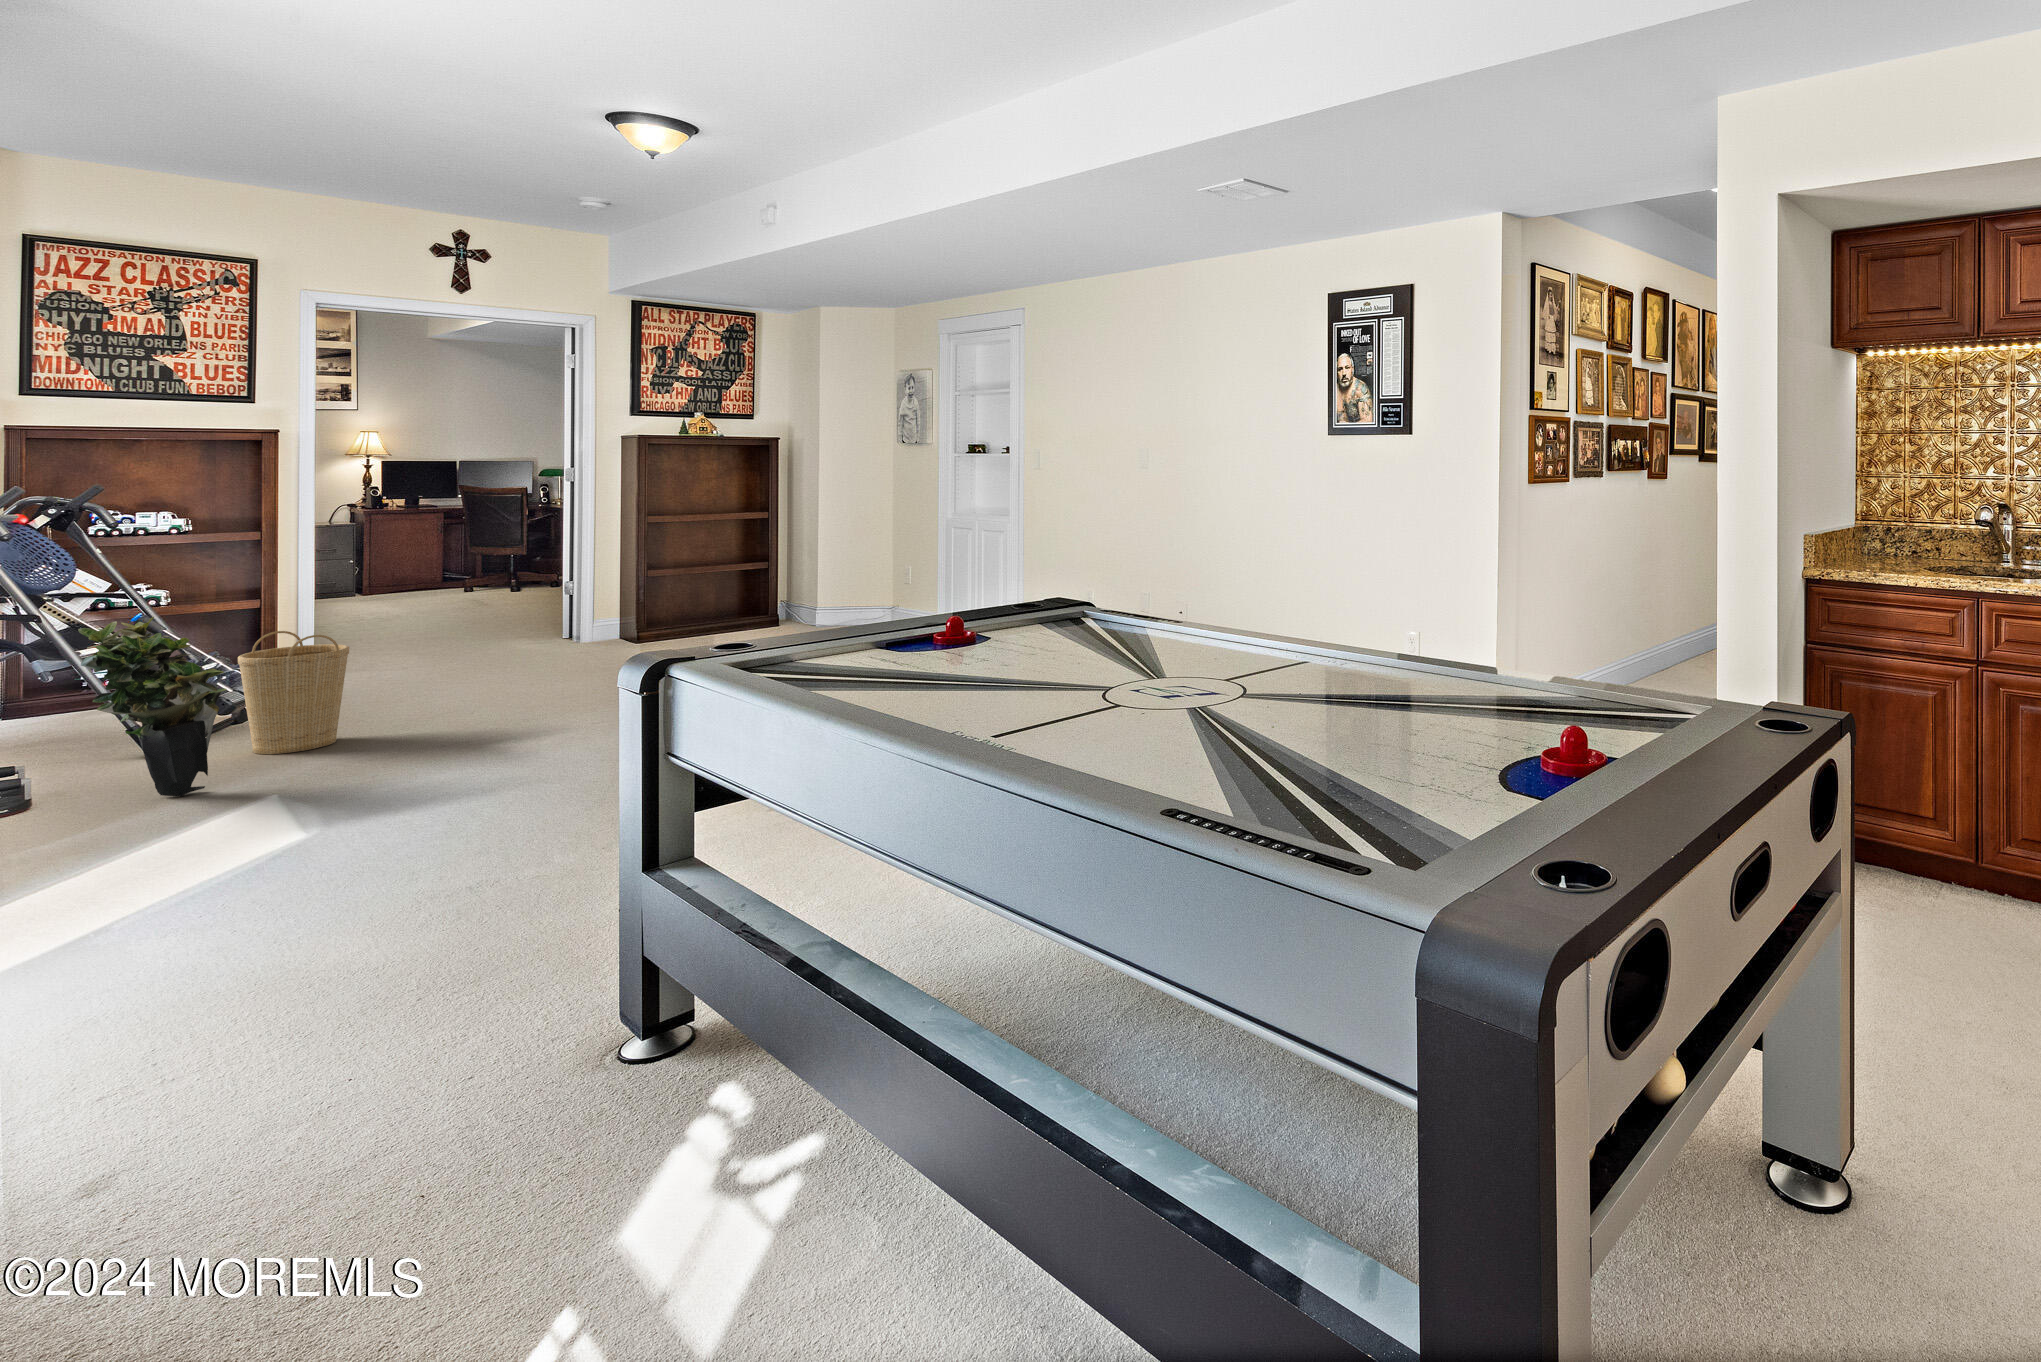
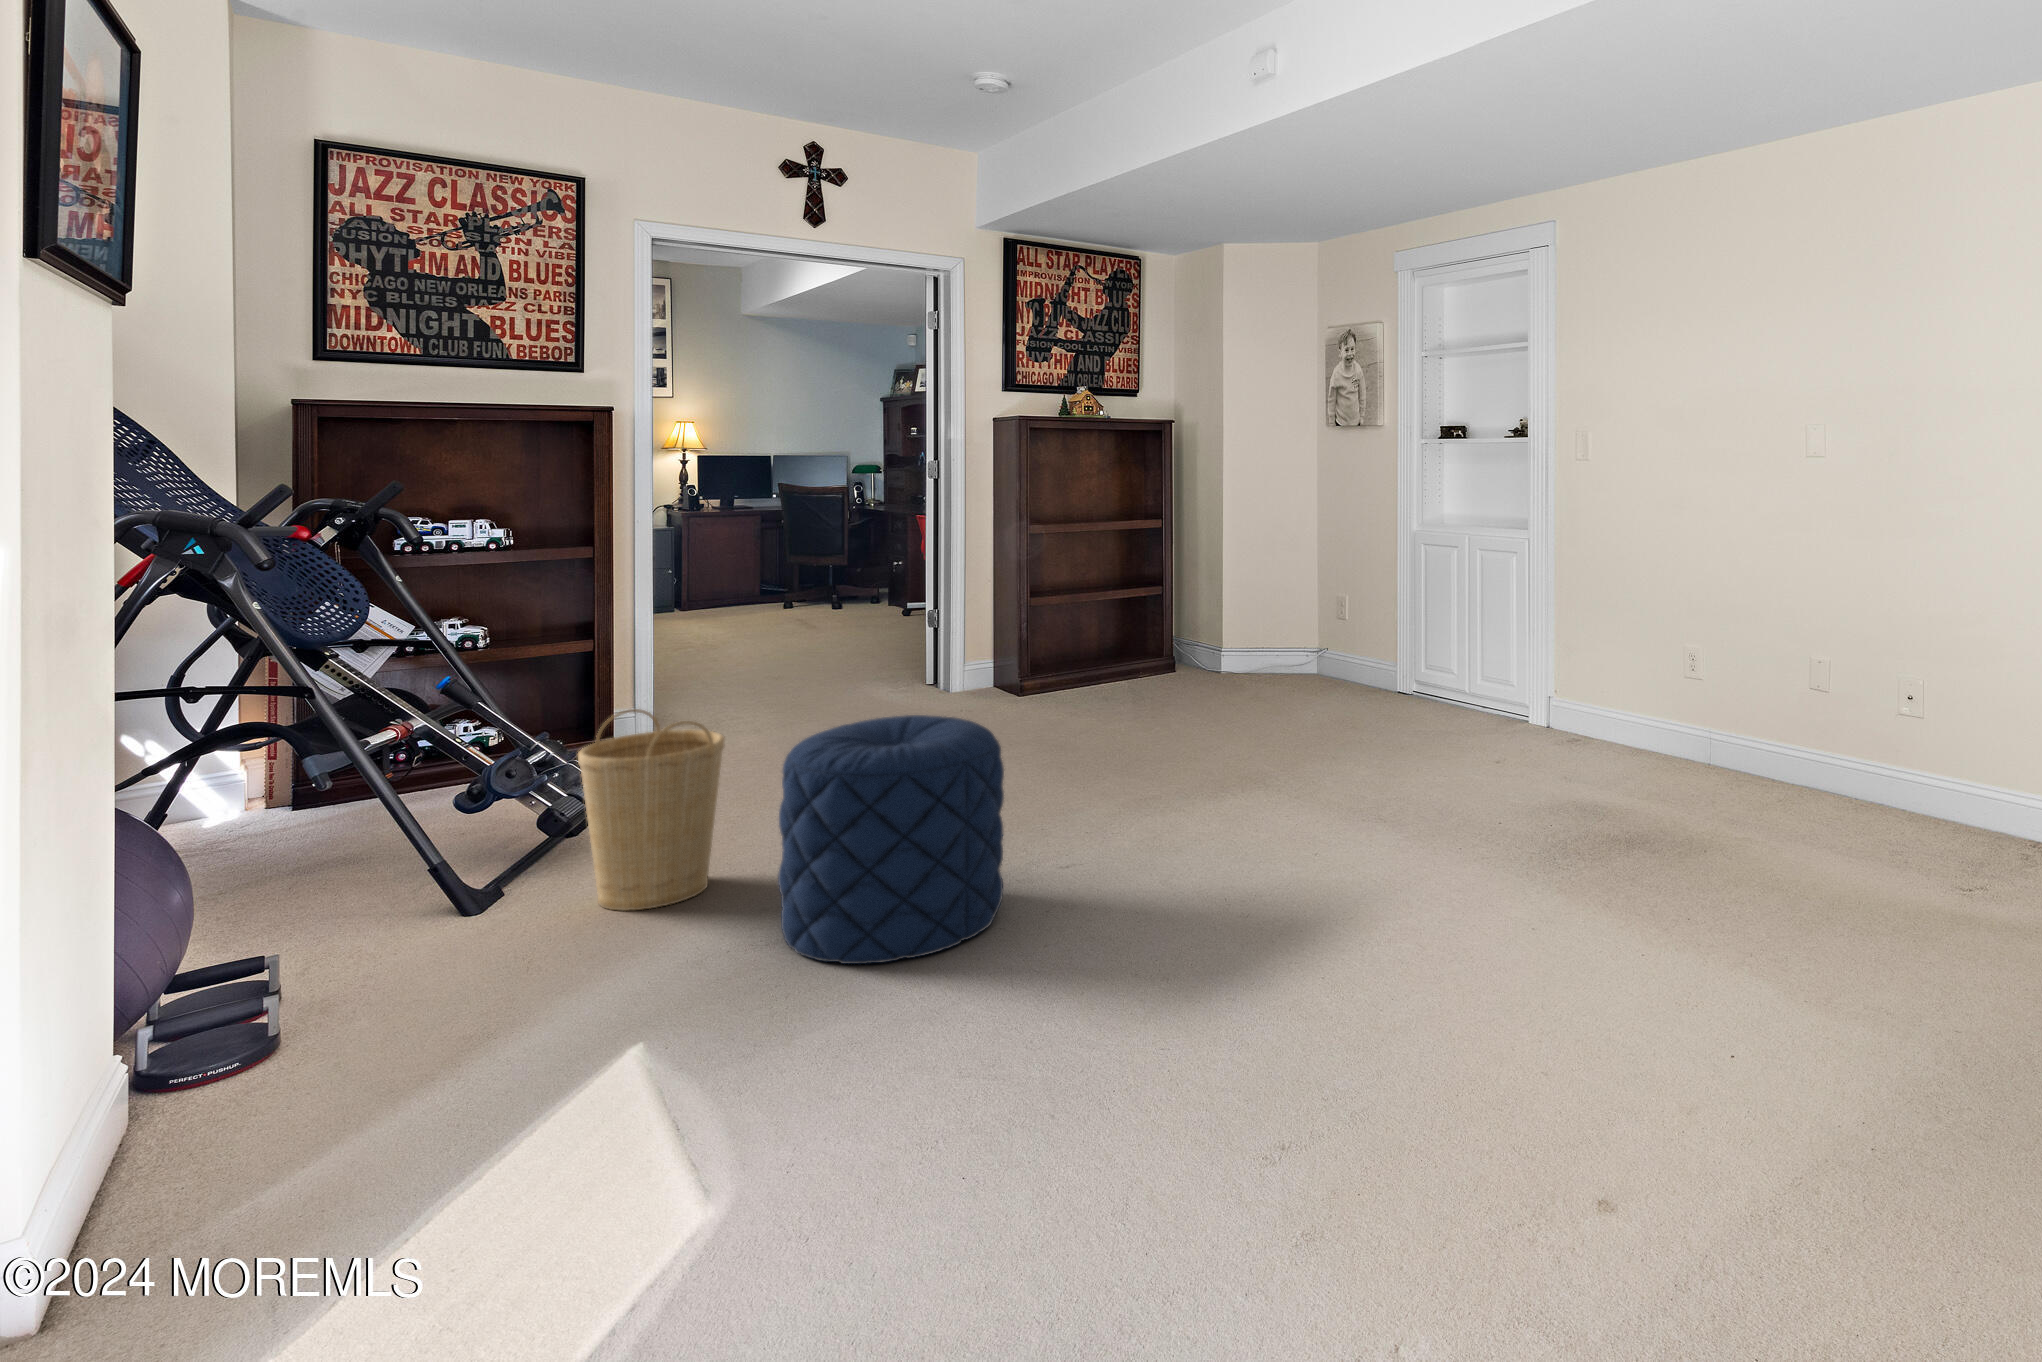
potted plant: present [78,617,226,796] -> none [358,701,569,1017]
pouf: none [377,628,540,767] -> present [778,715,1004,964]

